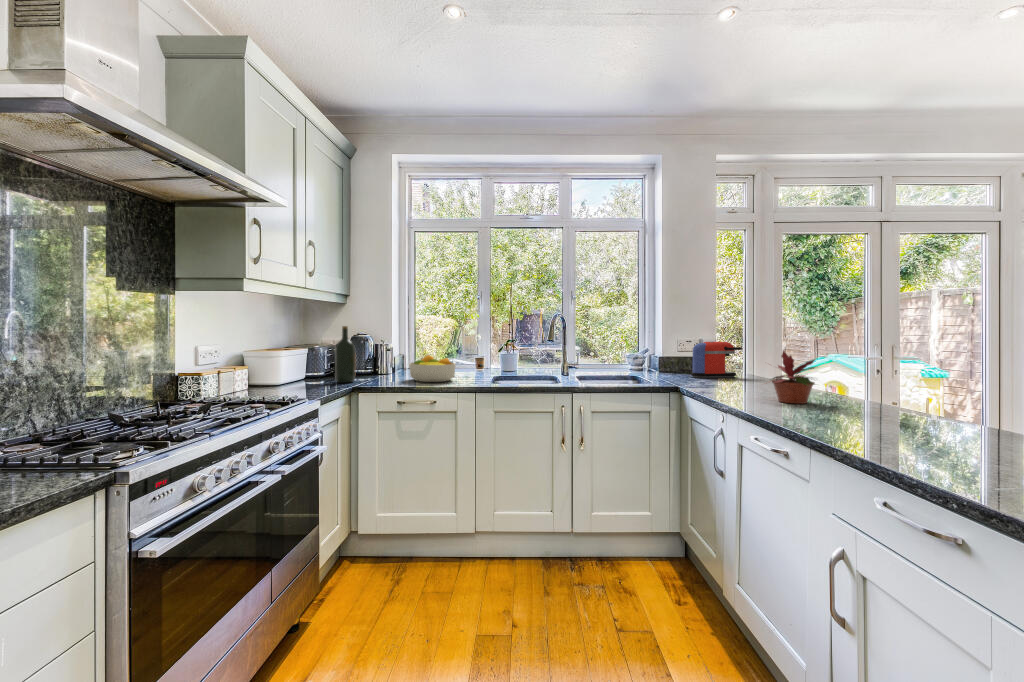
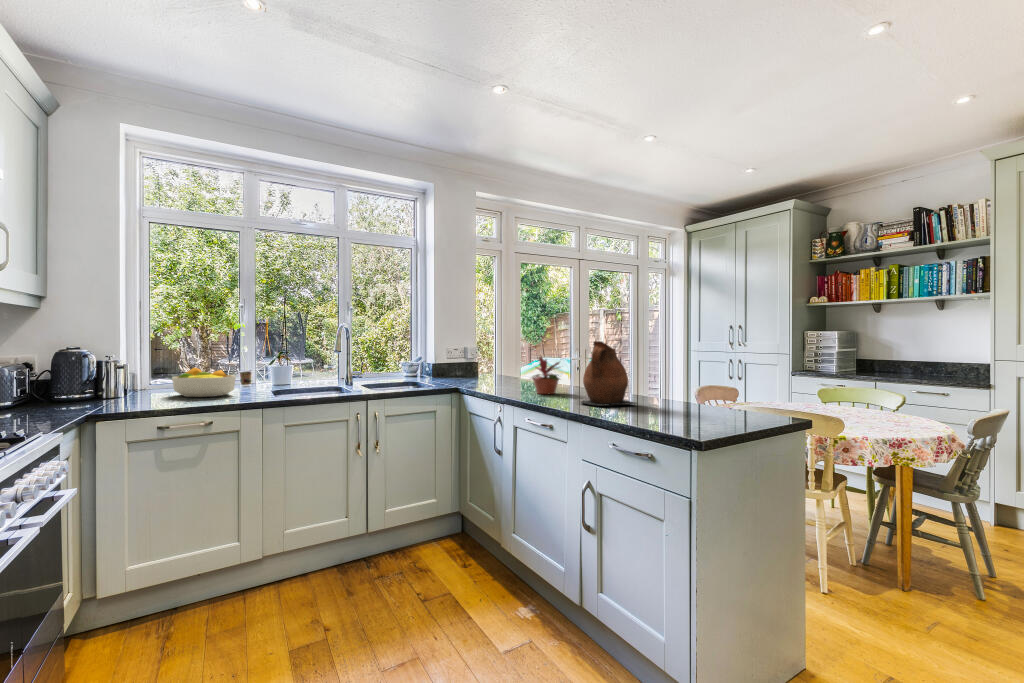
wine bottle: present [335,326,356,383] -> none [70,335,100,404]
ceramic pitcher: none [833,332,948,436] -> present [581,341,637,406]
coffee maker: present [691,342,742,378] -> none [461,349,499,380]

